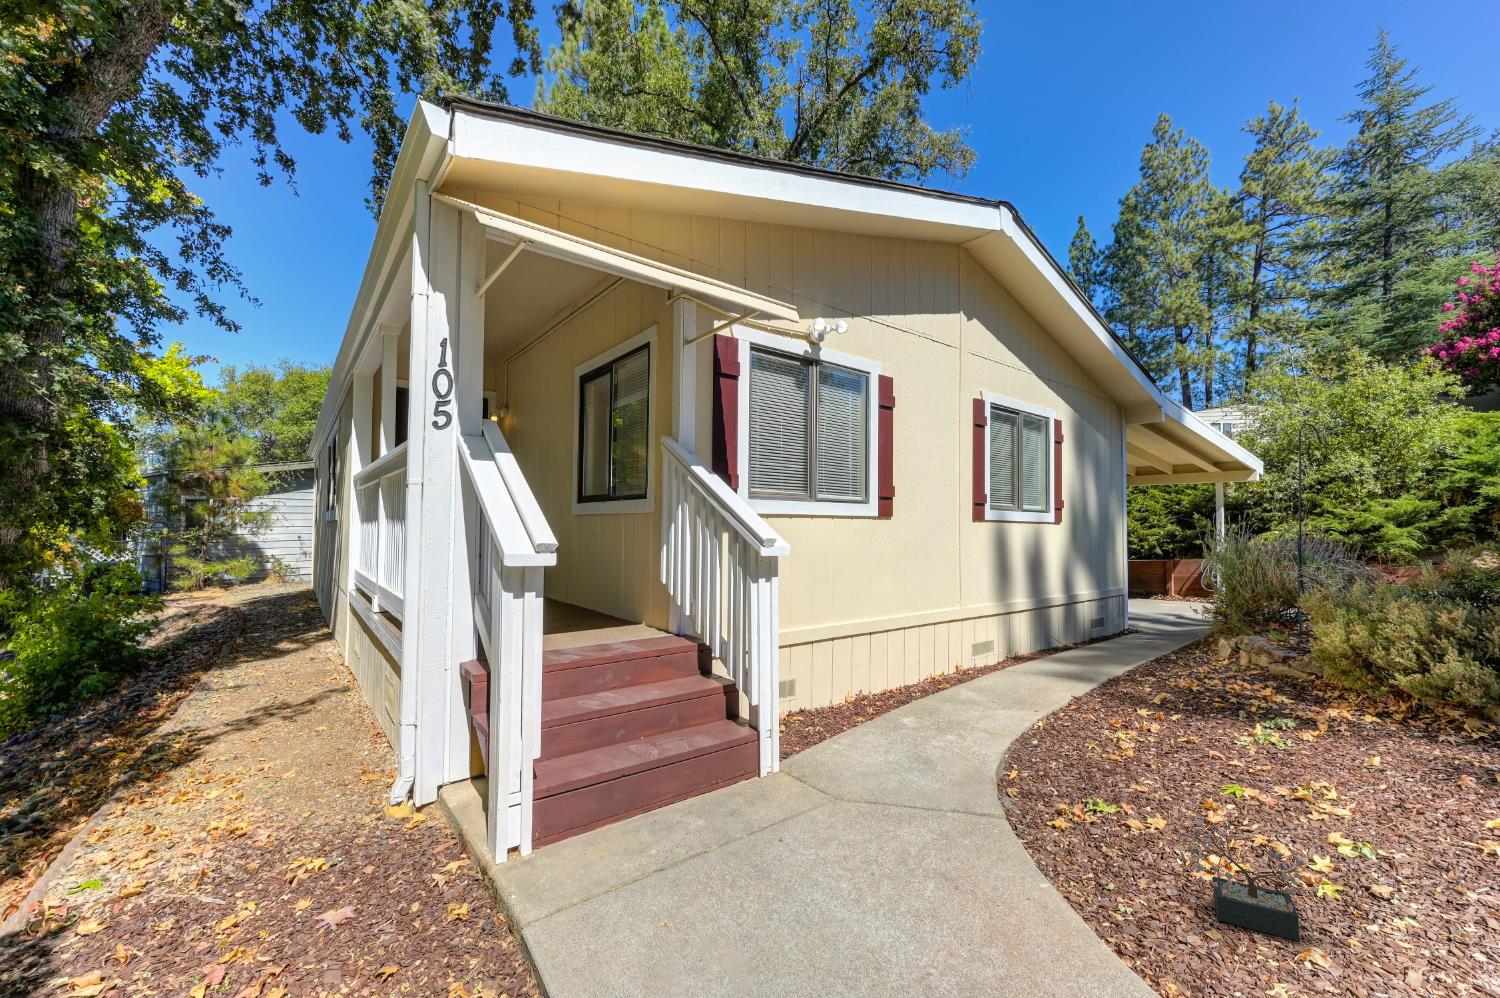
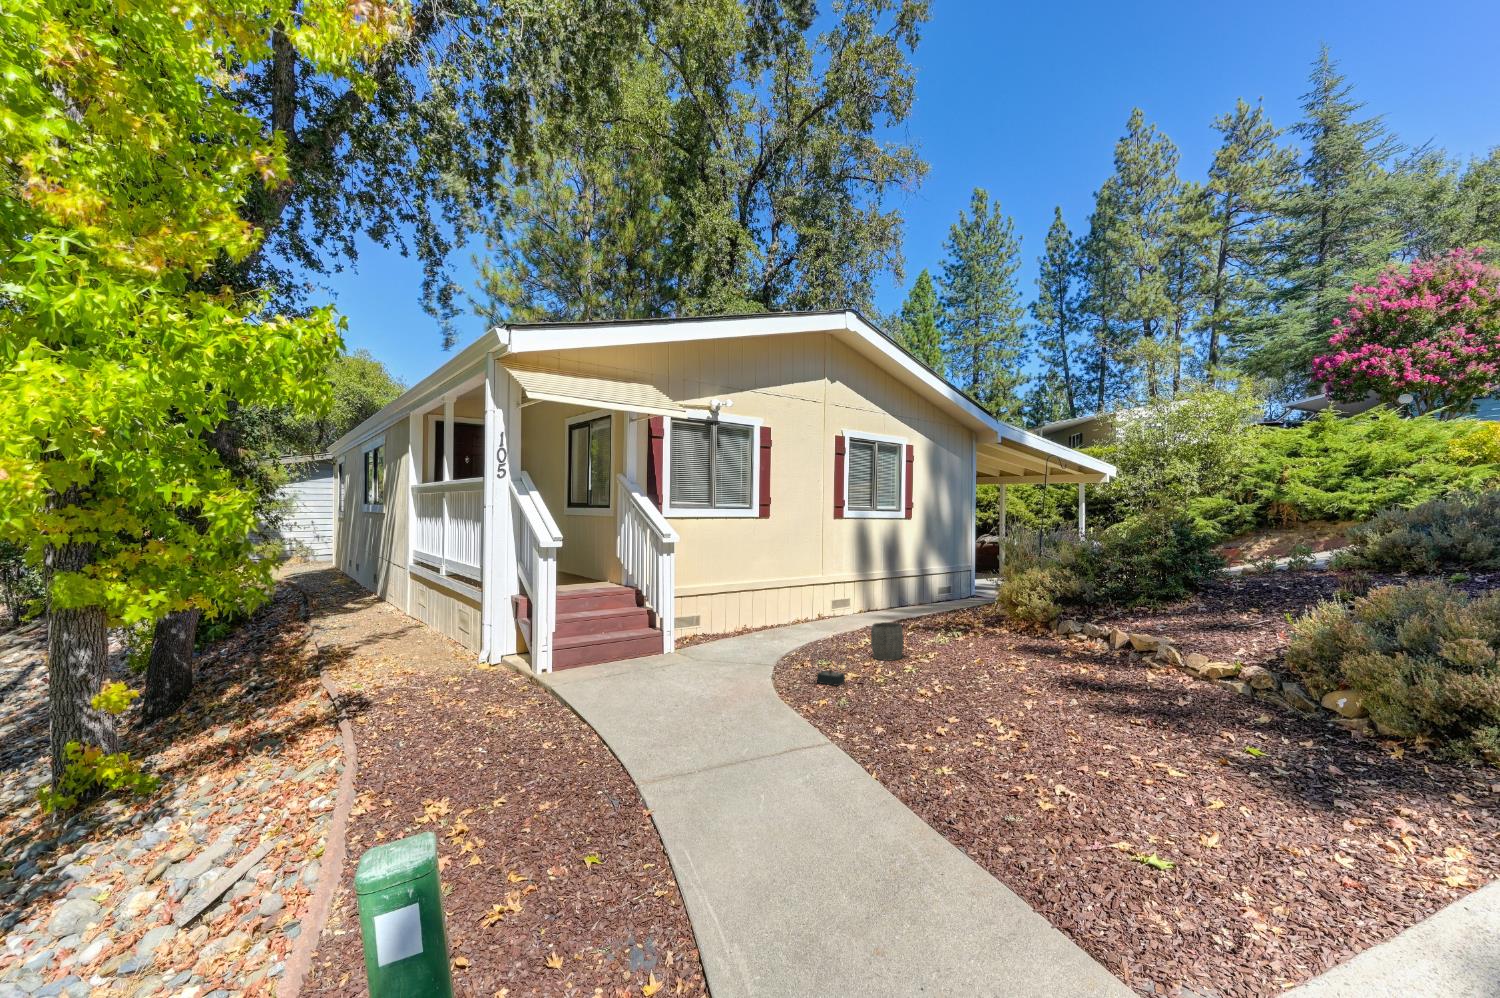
woven basket: none [1192,714,1277,804] -> present [871,622,904,660]

